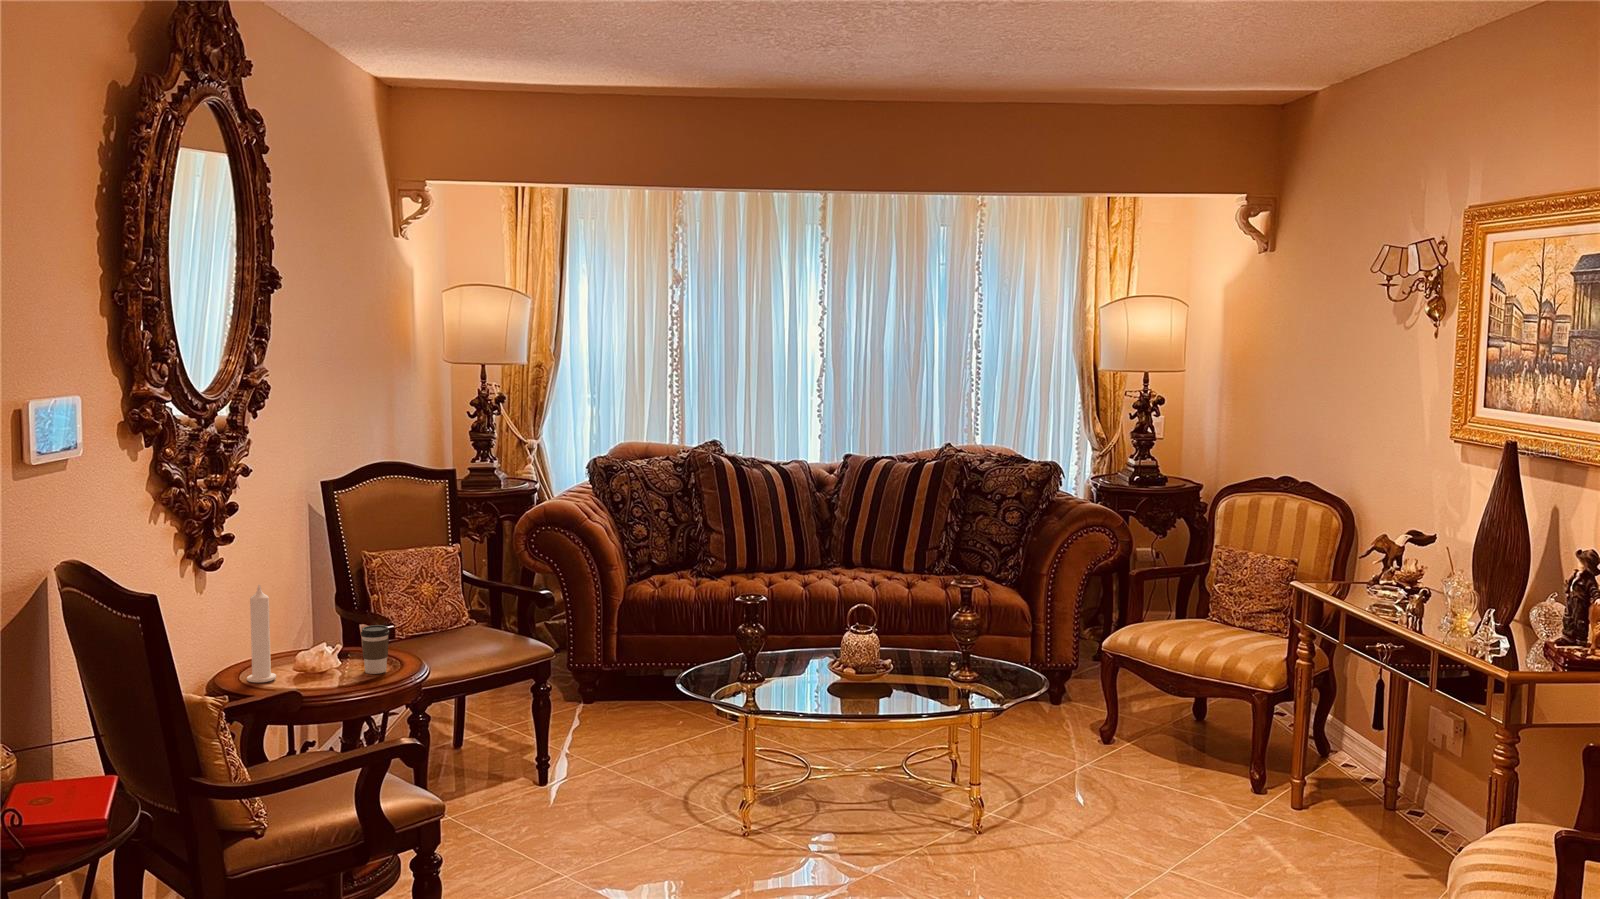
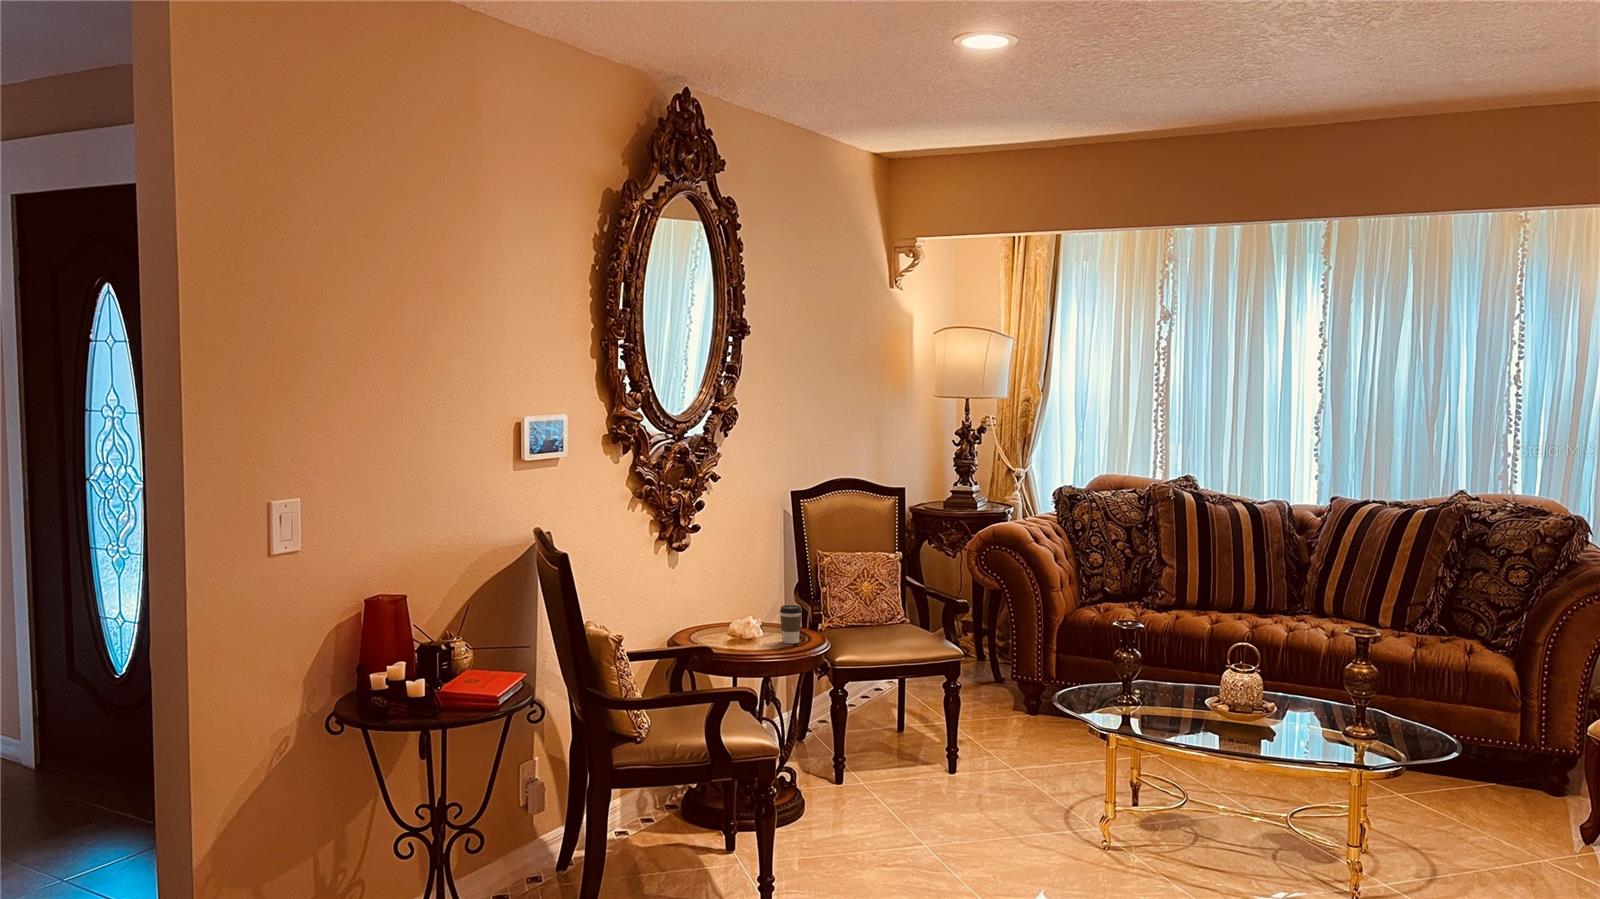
candle: present [247,585,276,683] -> none [693,563,714,639]

